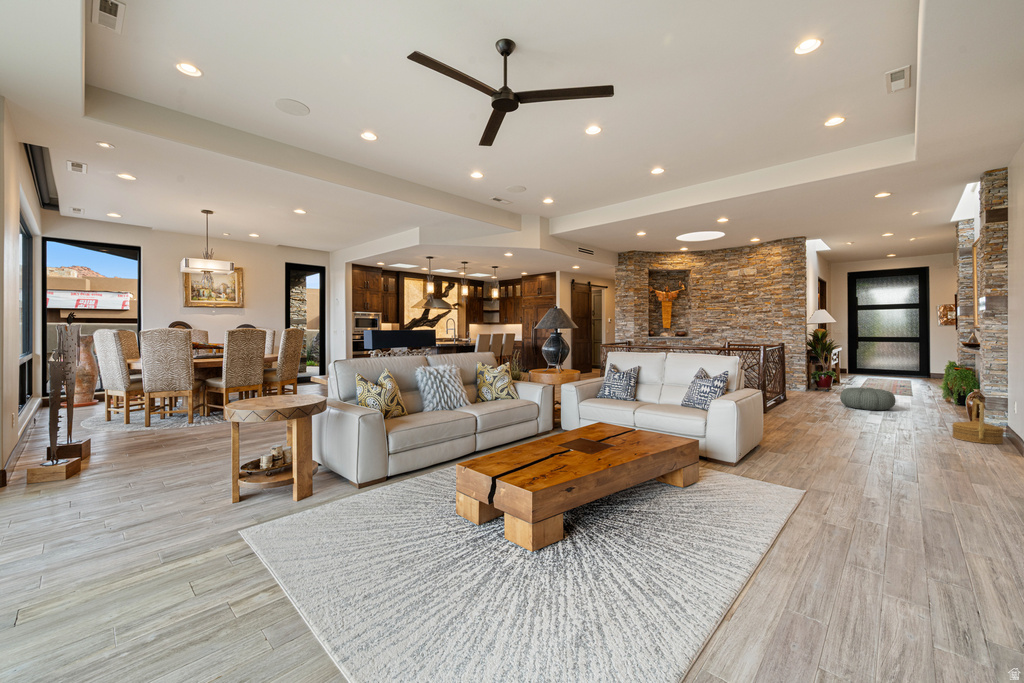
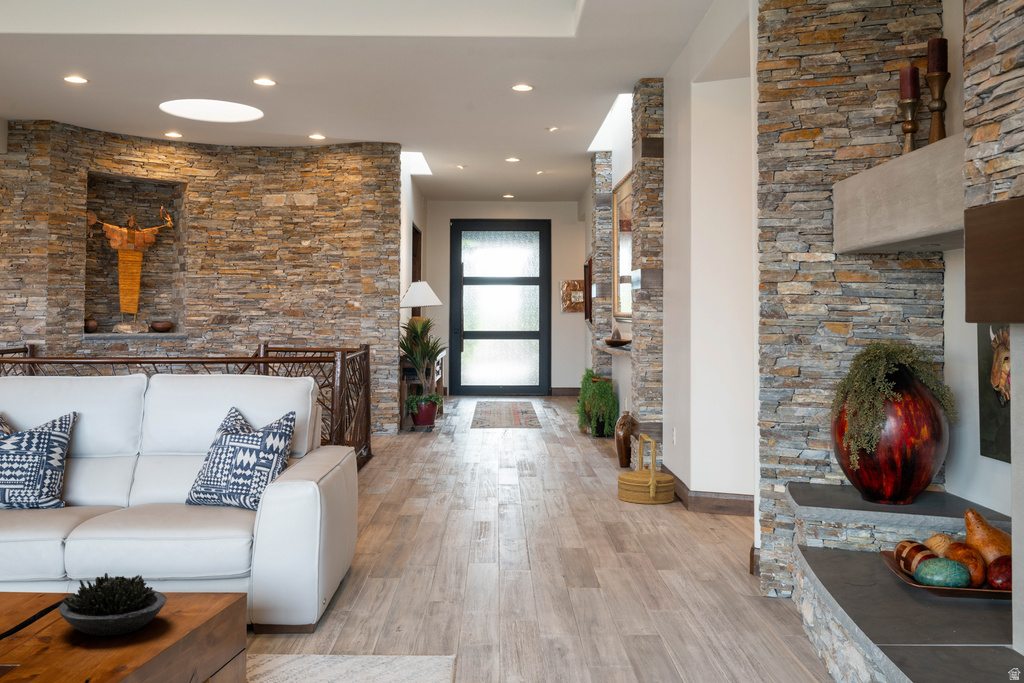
pouf: present [840,387,896,410] -> none [459,423,535,462]
succulent plant: none [629,421,666,443] -> present [58,573,167,636]

